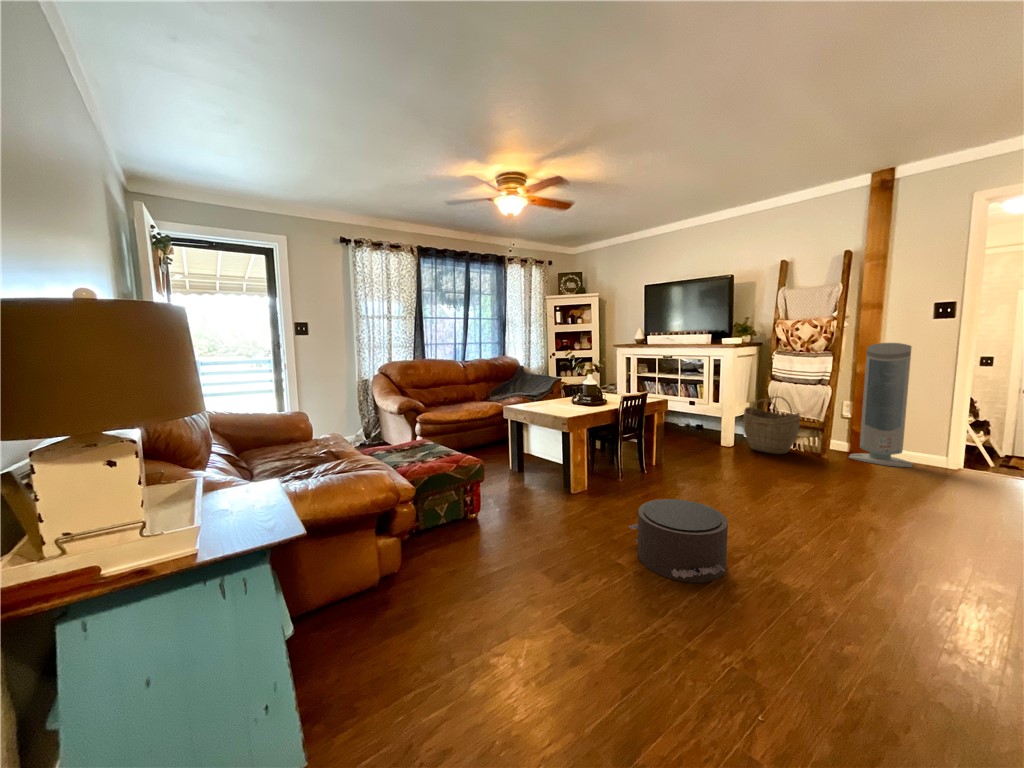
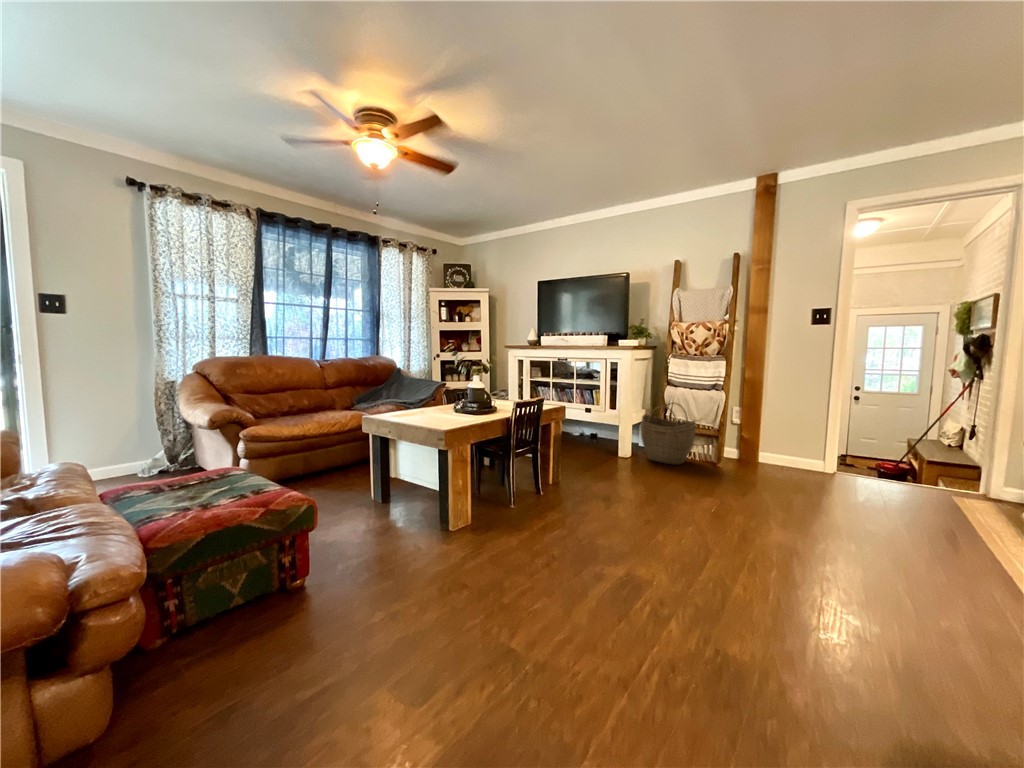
air purifier: present [849,343,913,467] -> none [740,348,797,474]
pouf: present [629,499,728,583] -> none [522,537,653,665]

